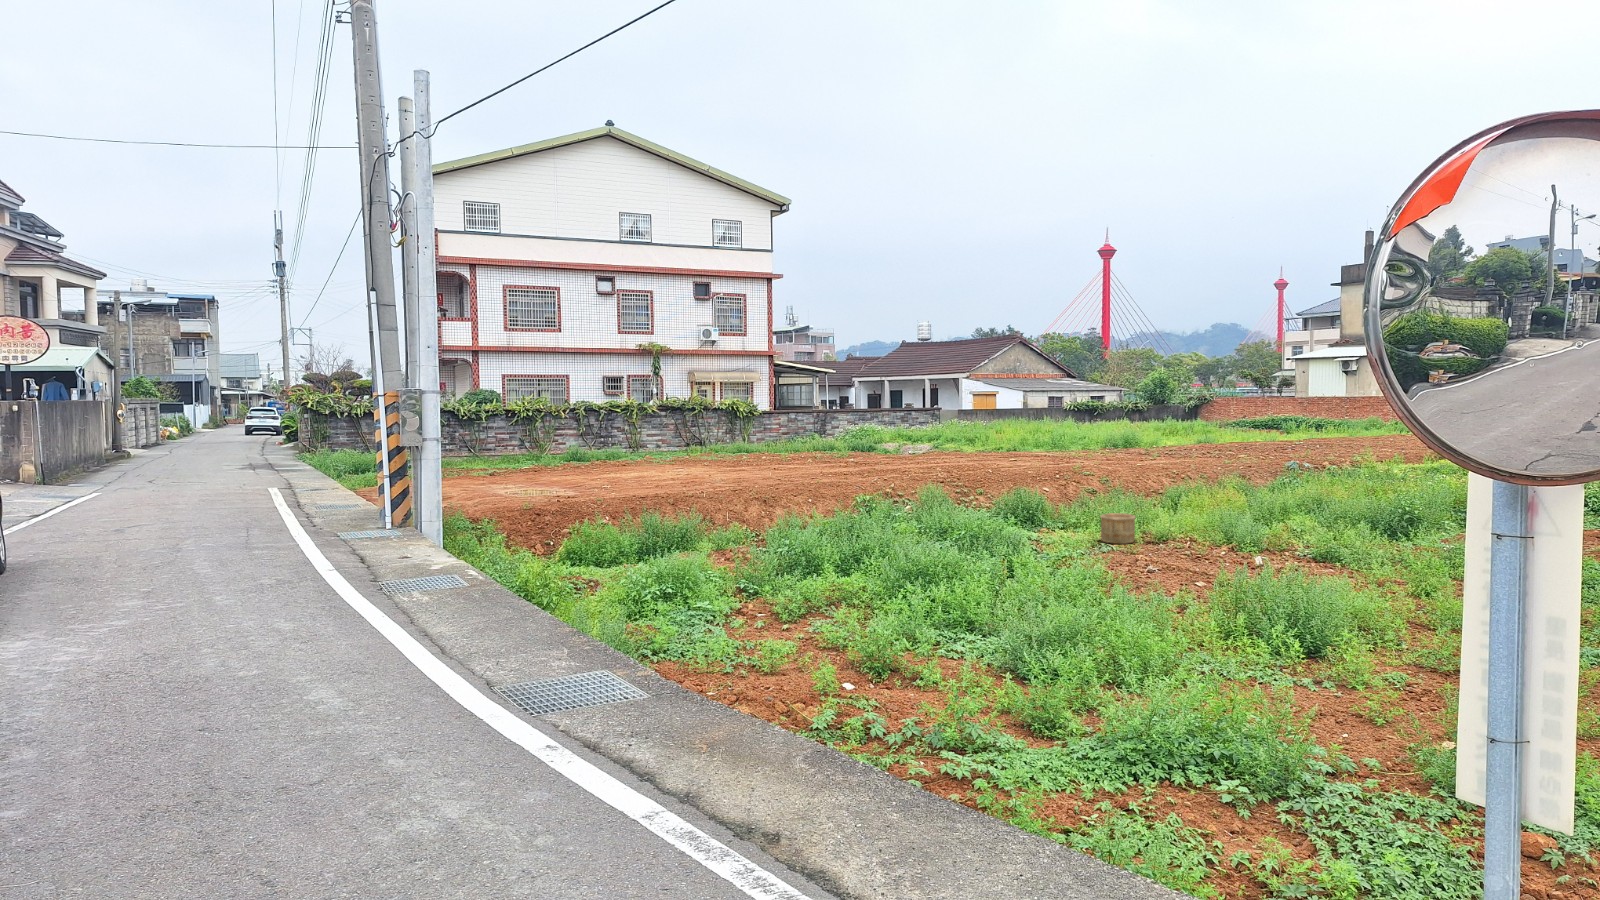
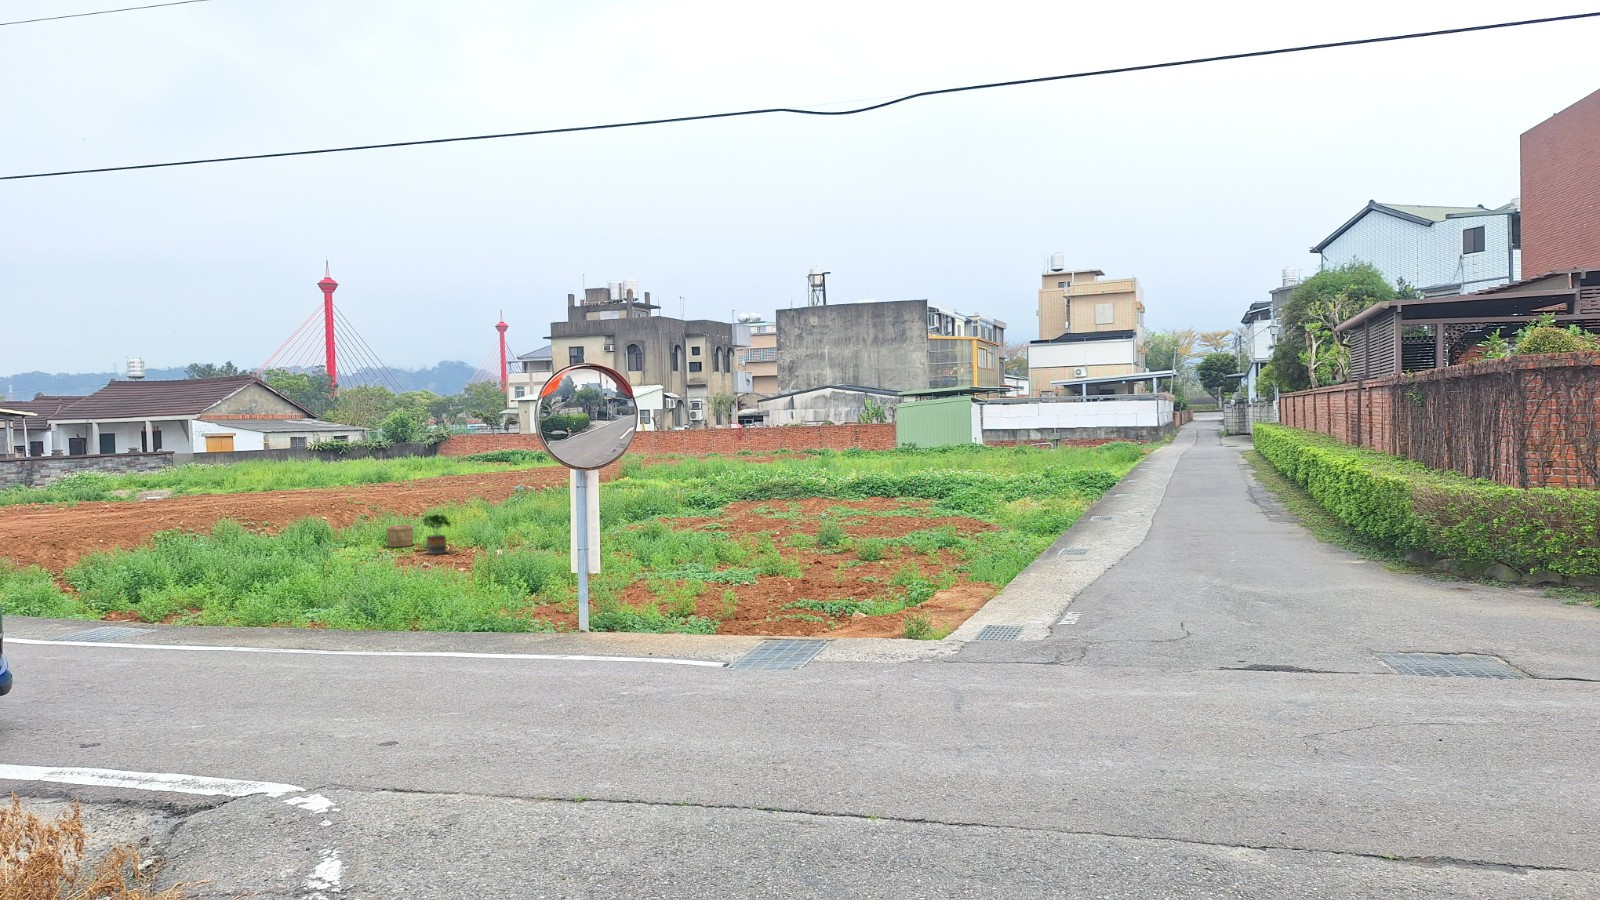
potted tree: none [1143,505,1185,562] -> present [423,515,451,554]

